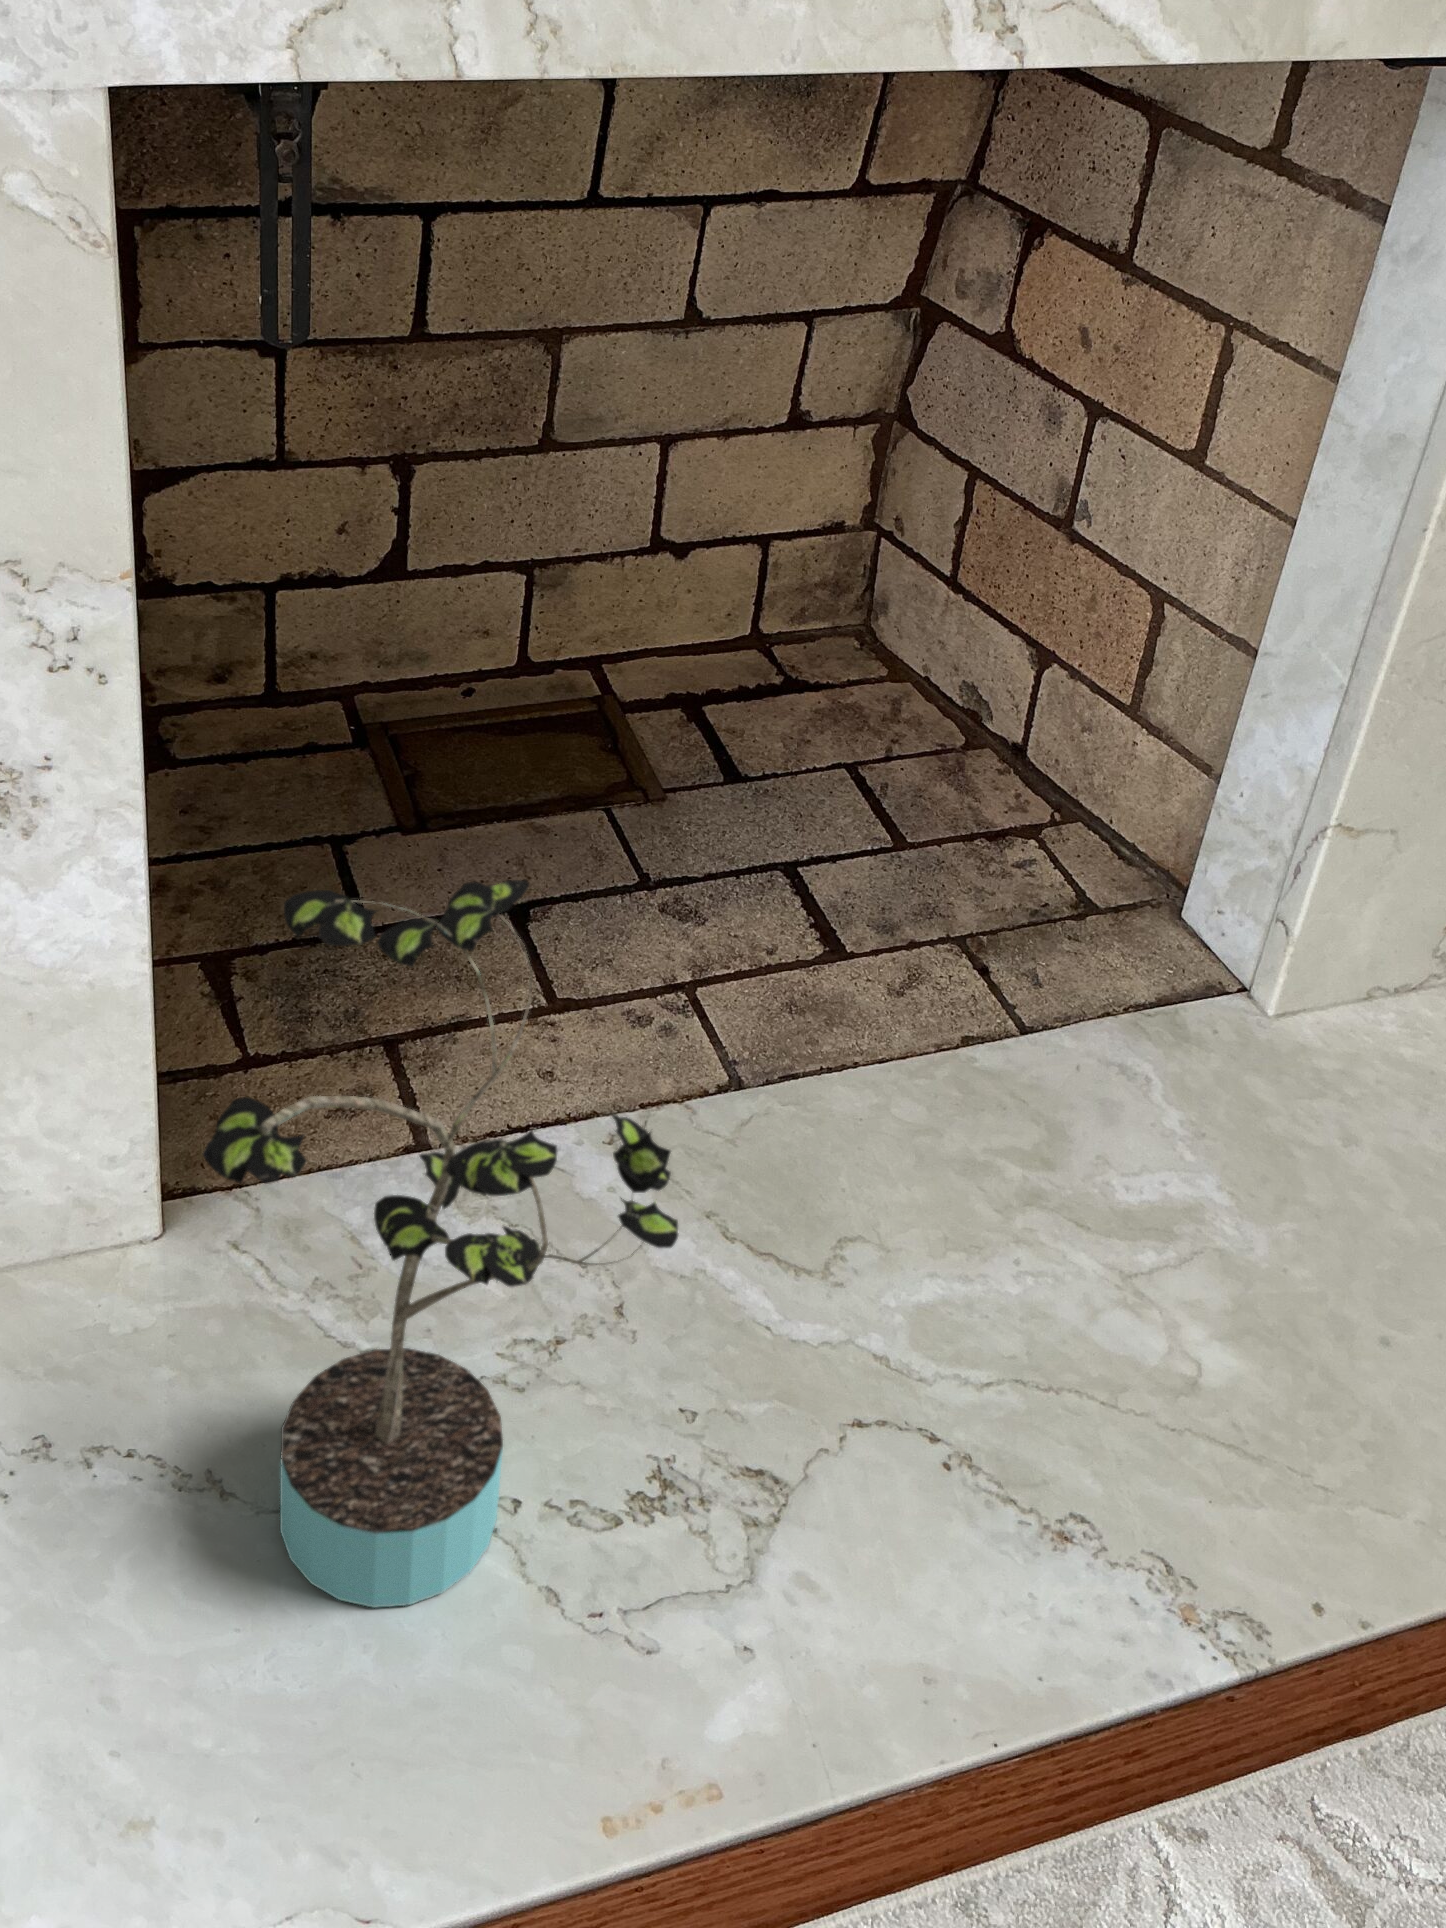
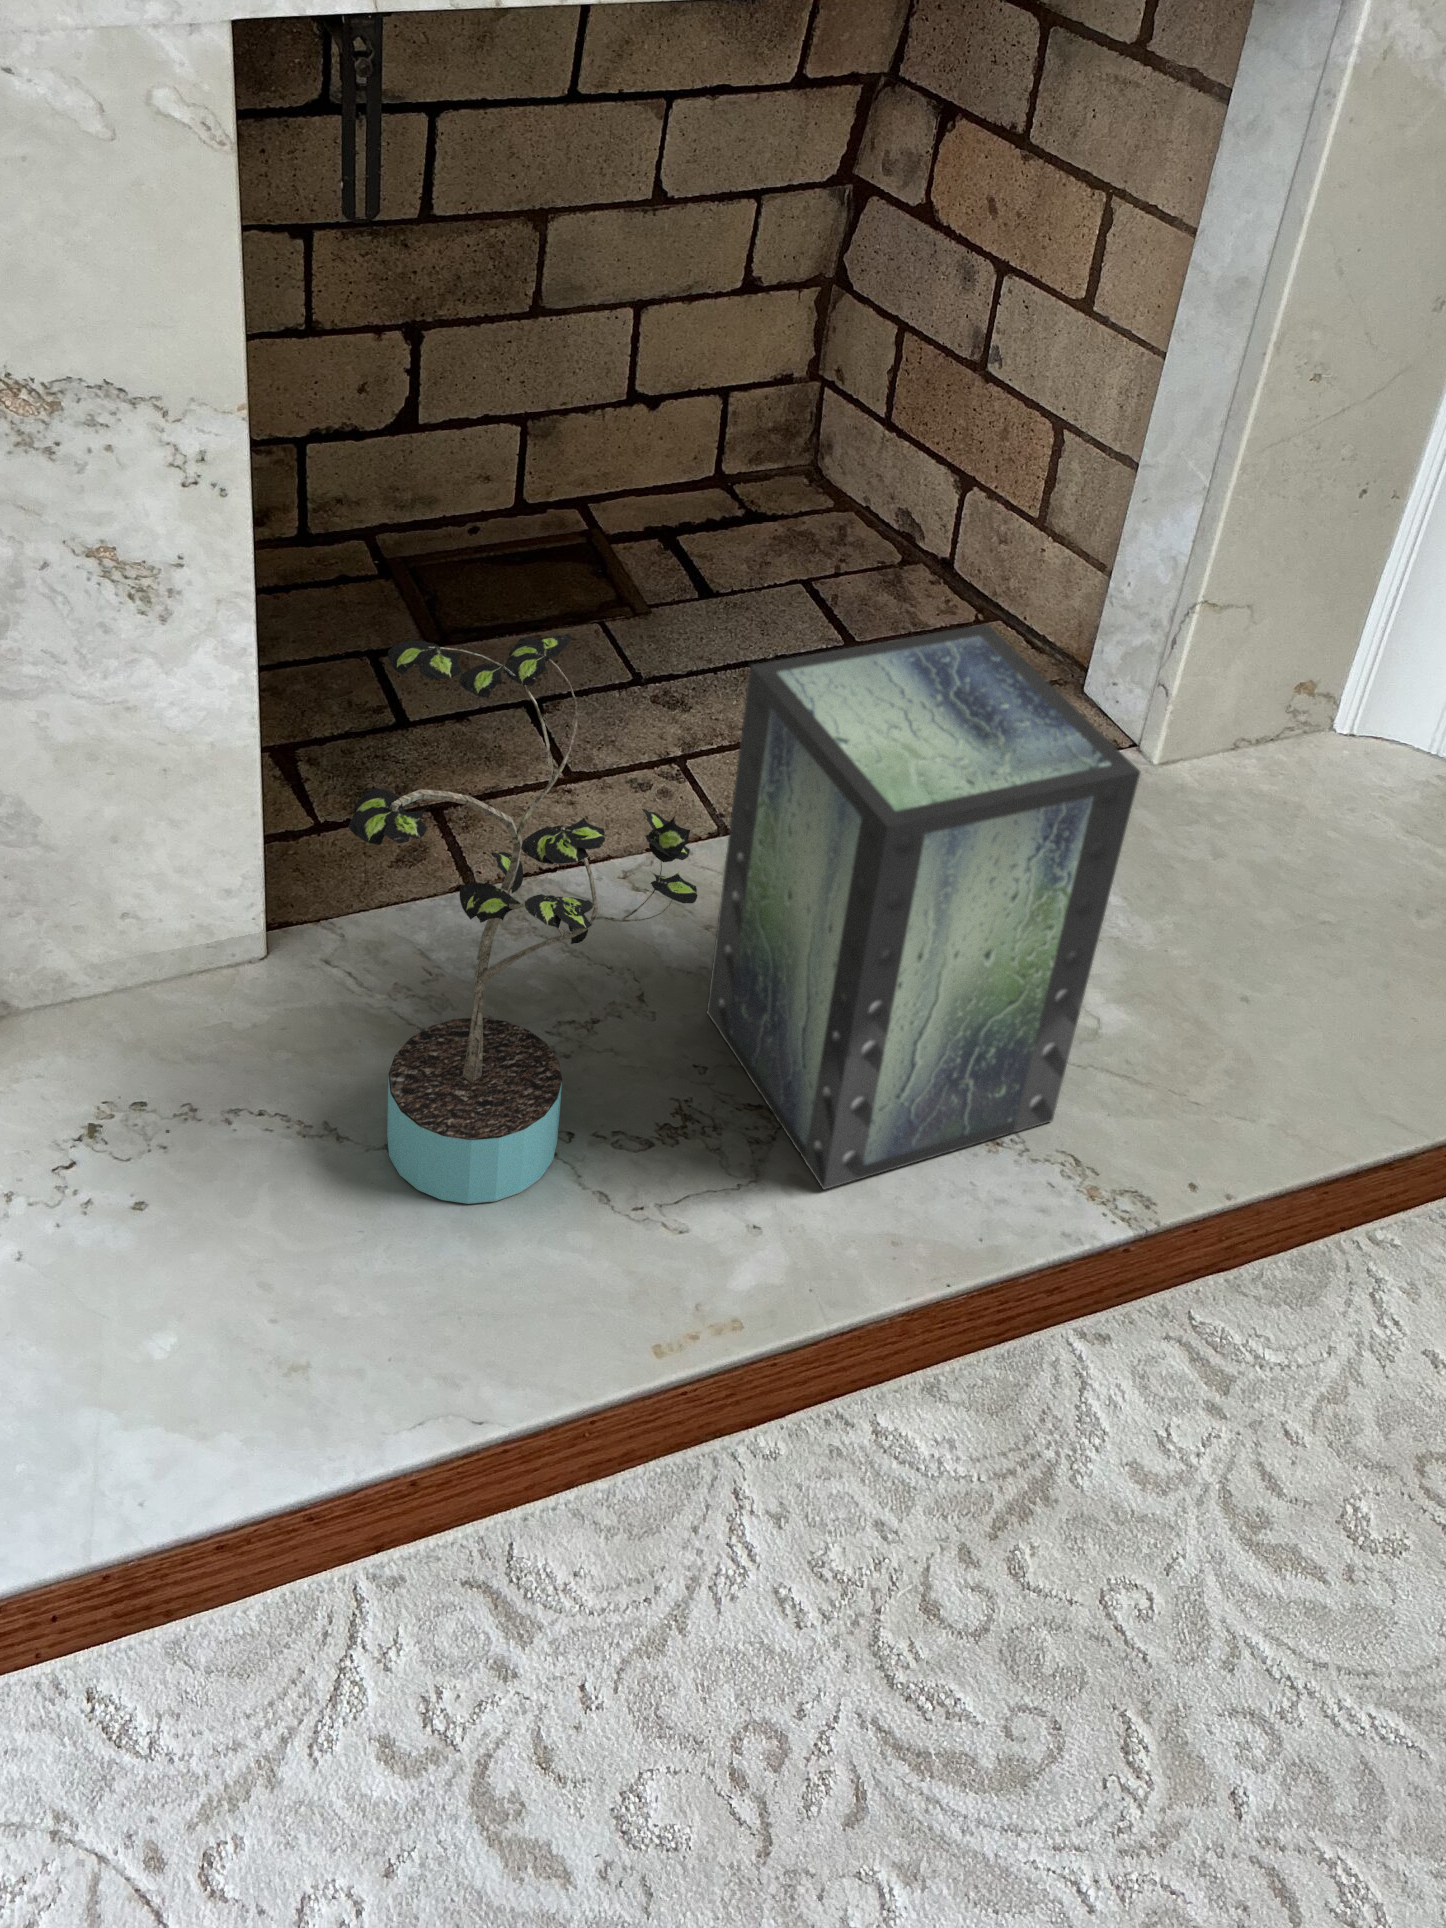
storage box: none [700,868,1273,1607] -> present [707,624,1140,1190]

